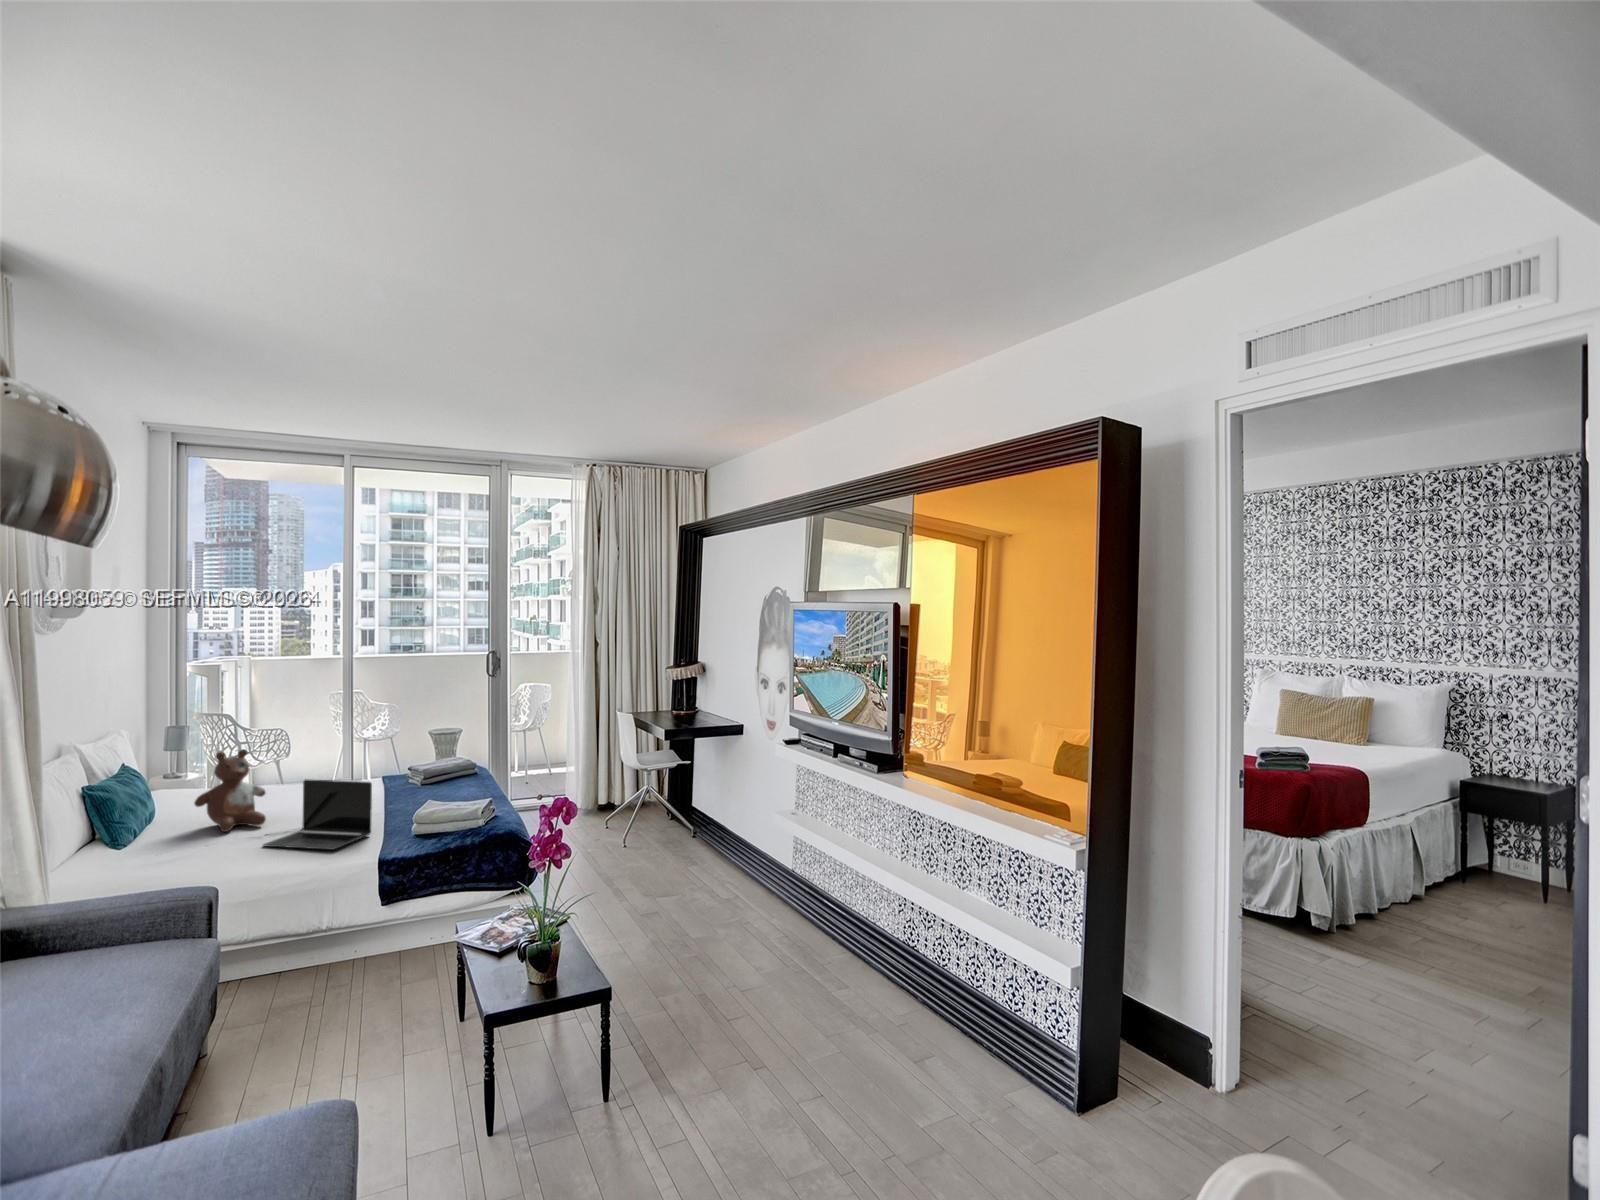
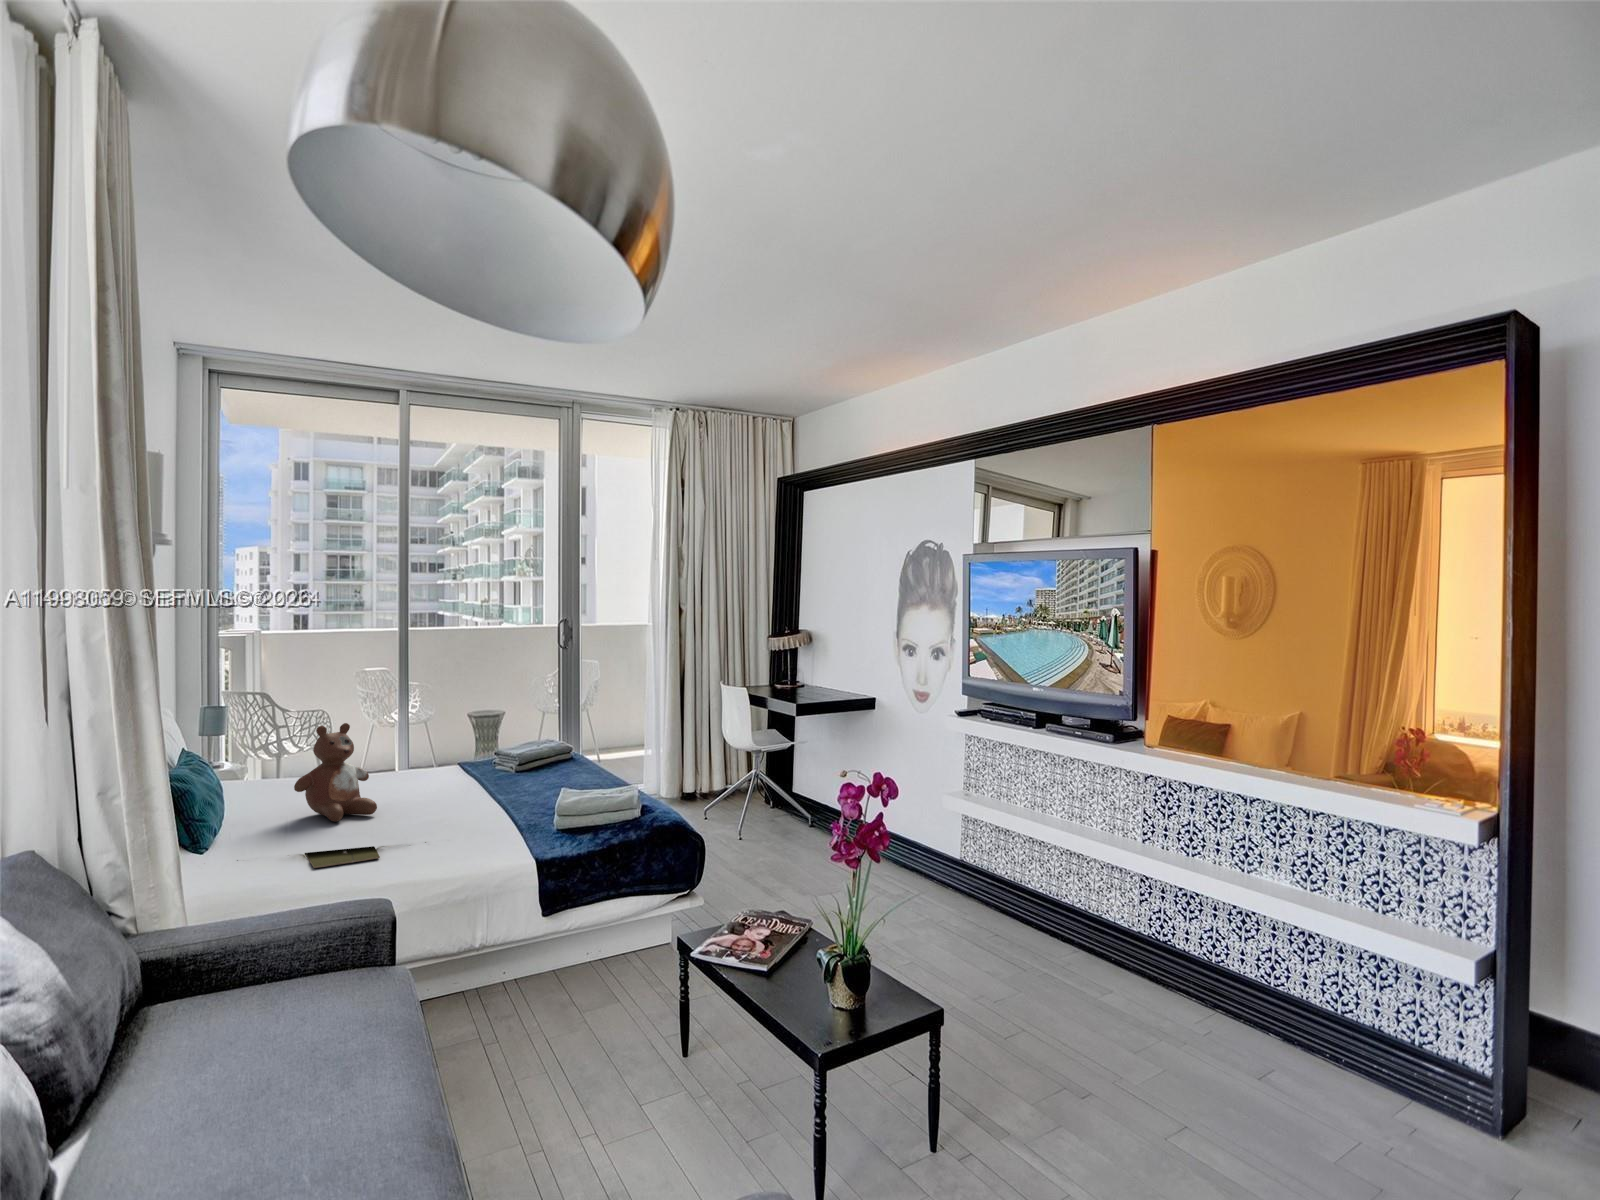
laptop: present [263,779,372,850] -> none [389,759,509,840]
notebook: none [180,850,244,873] -> present [305,846,380,868]

